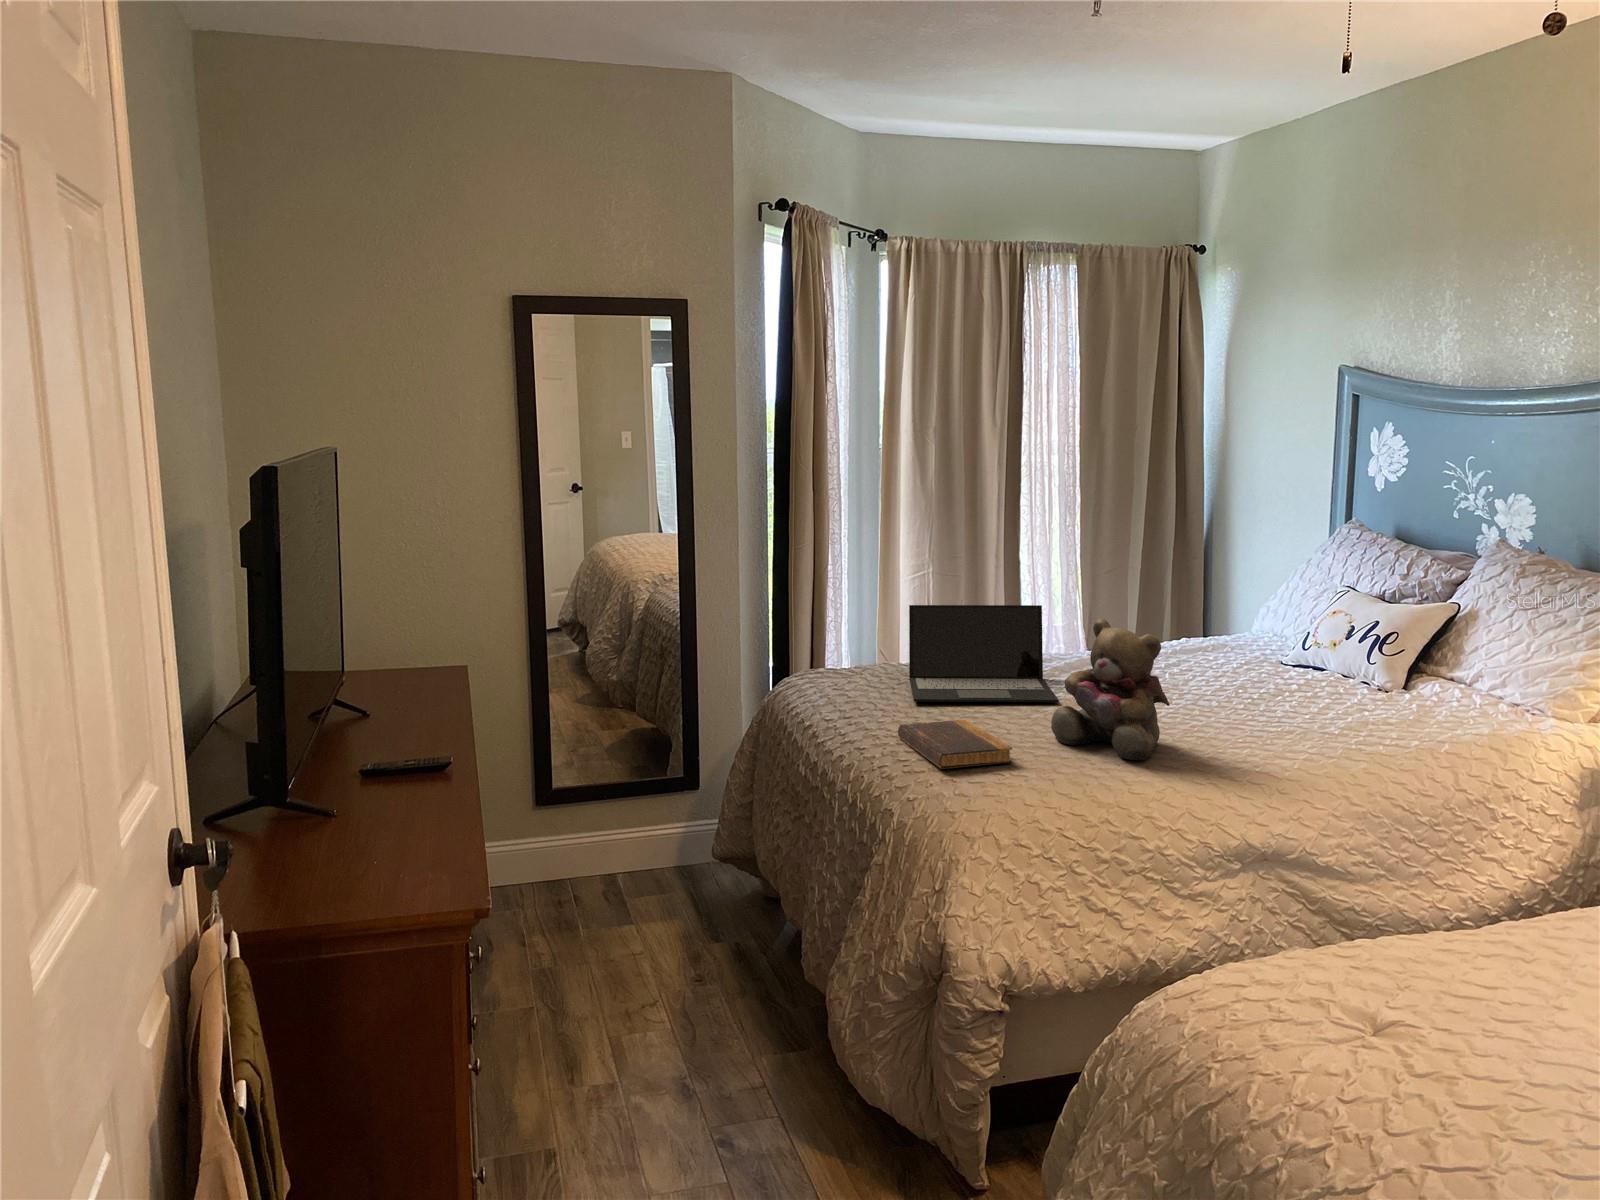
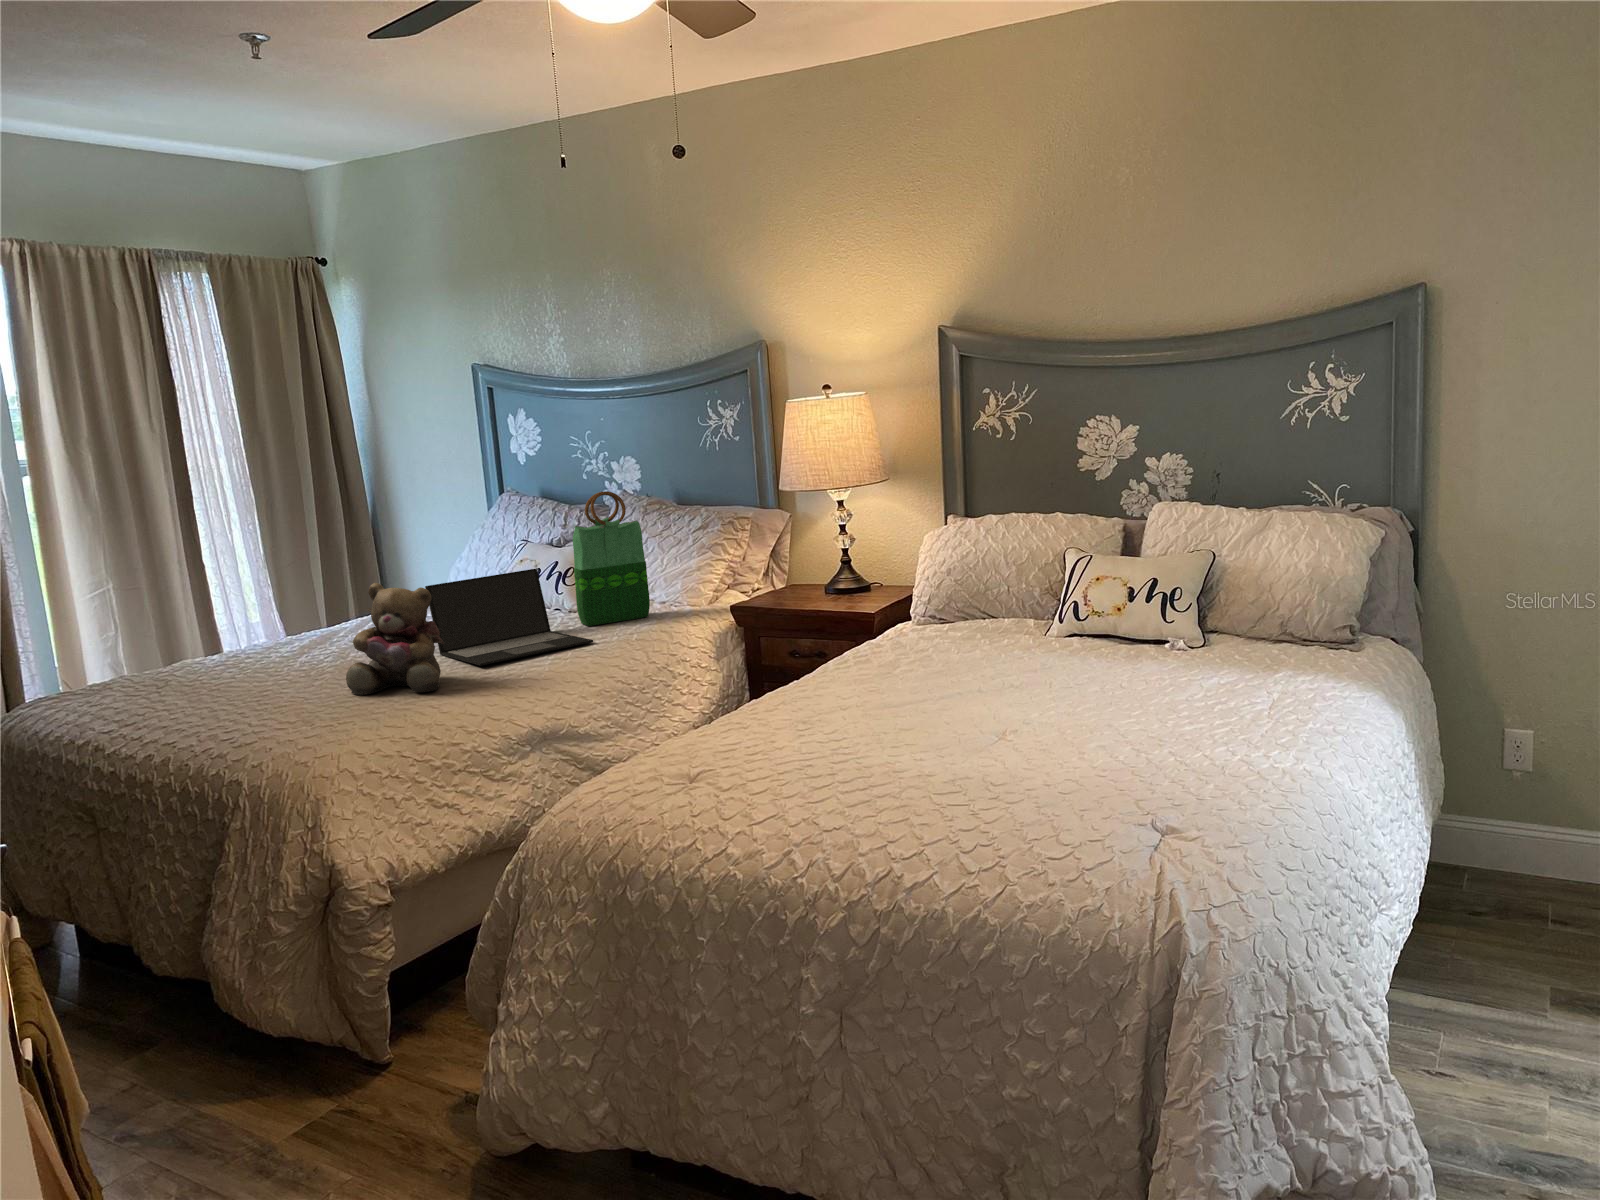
tote bag: none [1381,542,1498,720] -> present [573,491,650,626]
laptop: present [909,605,1059,702] -> present [425,569,593,666]
book: present [898,720,1012,769] -> none [202,696,329,735]

